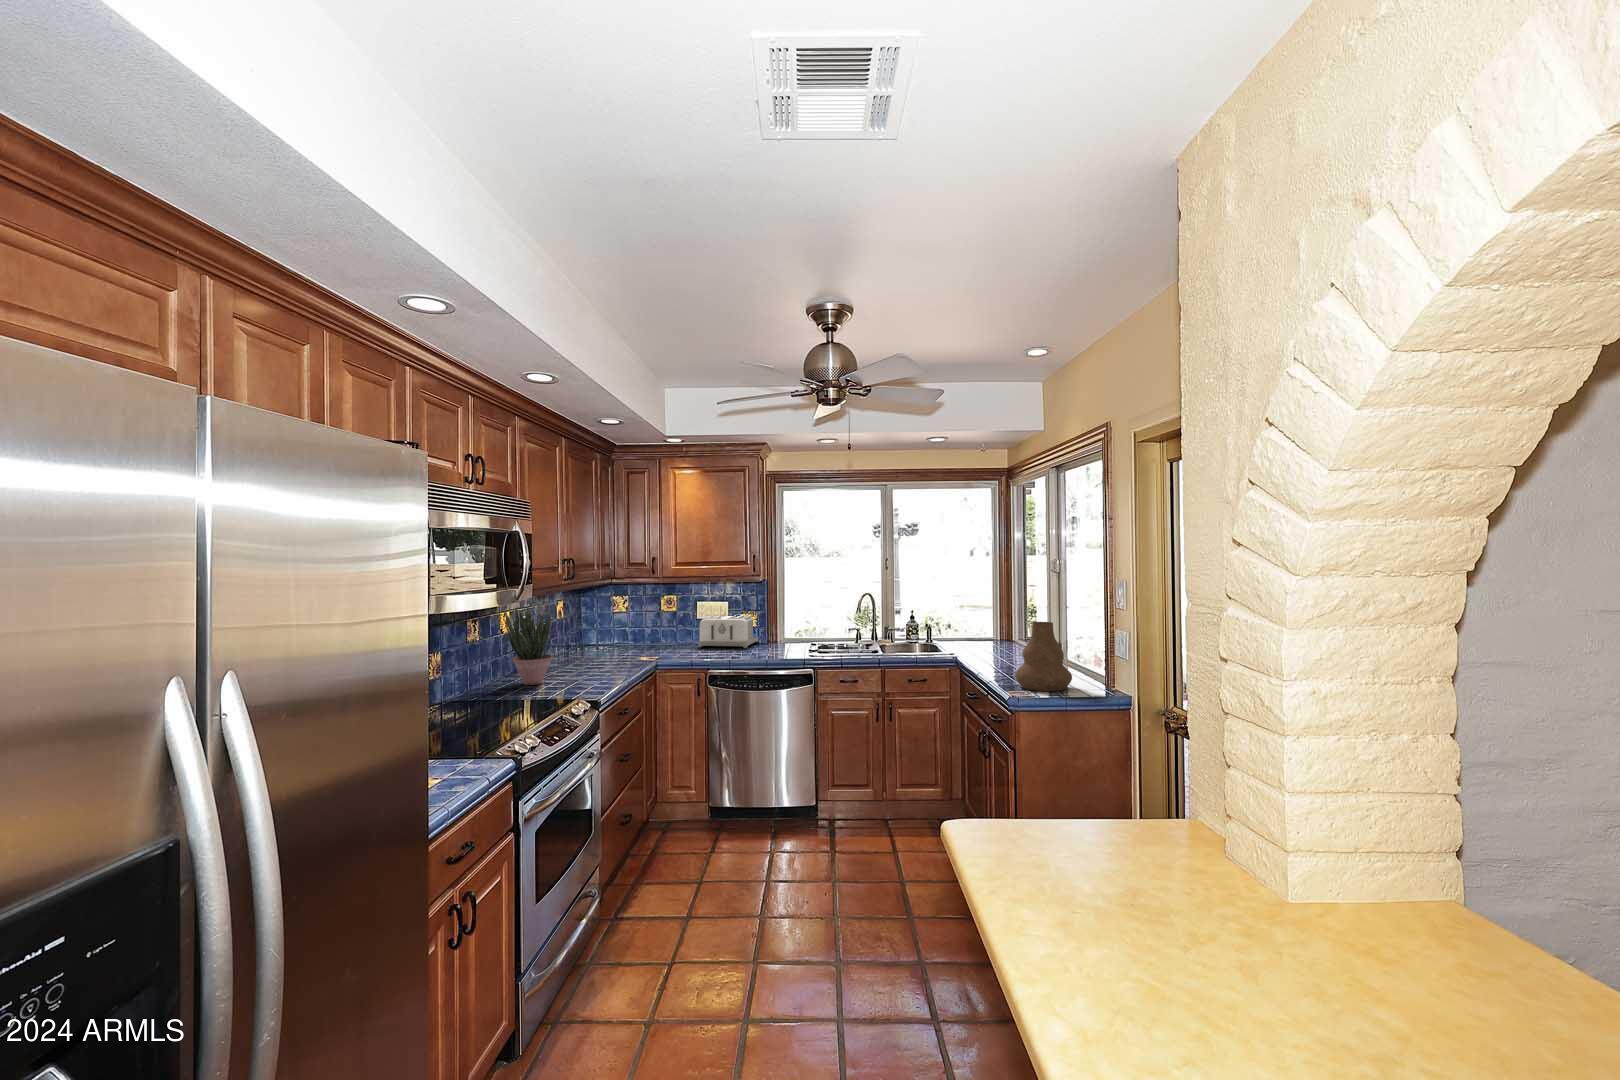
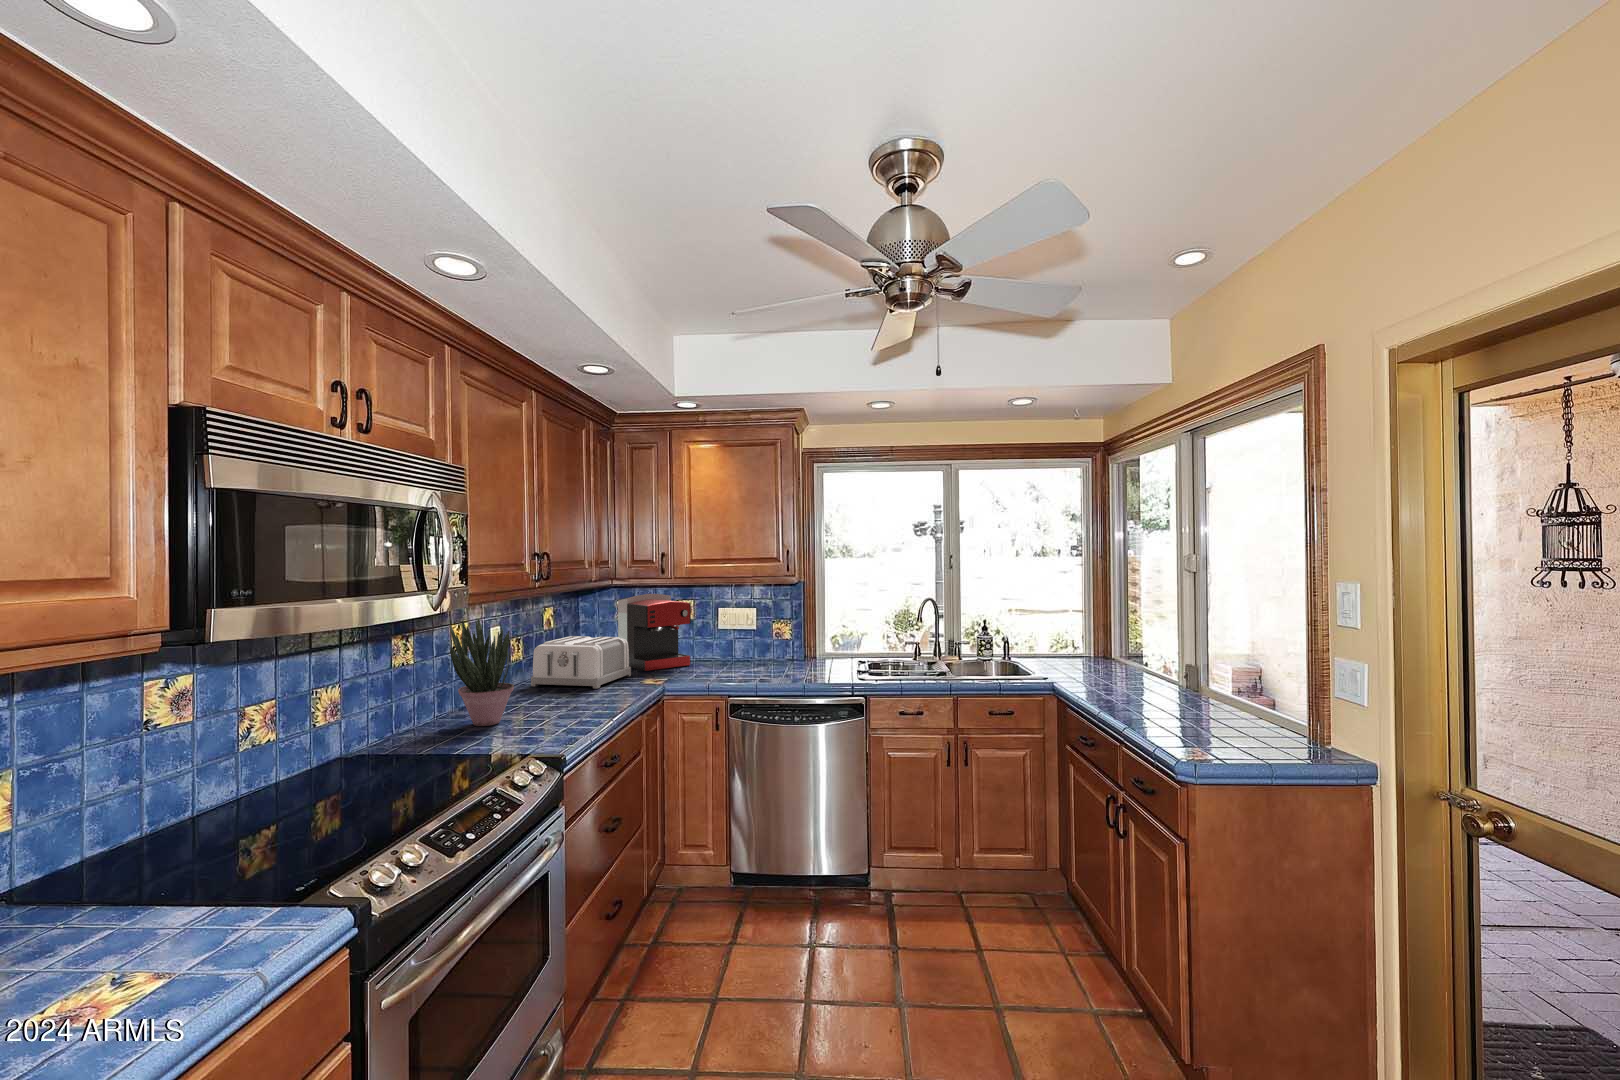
coffee maker: none [616,590,675,652] -> present [618,594,691,671]
toaster: present [698,614,758,648] -> present [531,636,631,689]
vase: present [1015,622,1072,691] -> none [1157,644,1246,747]

